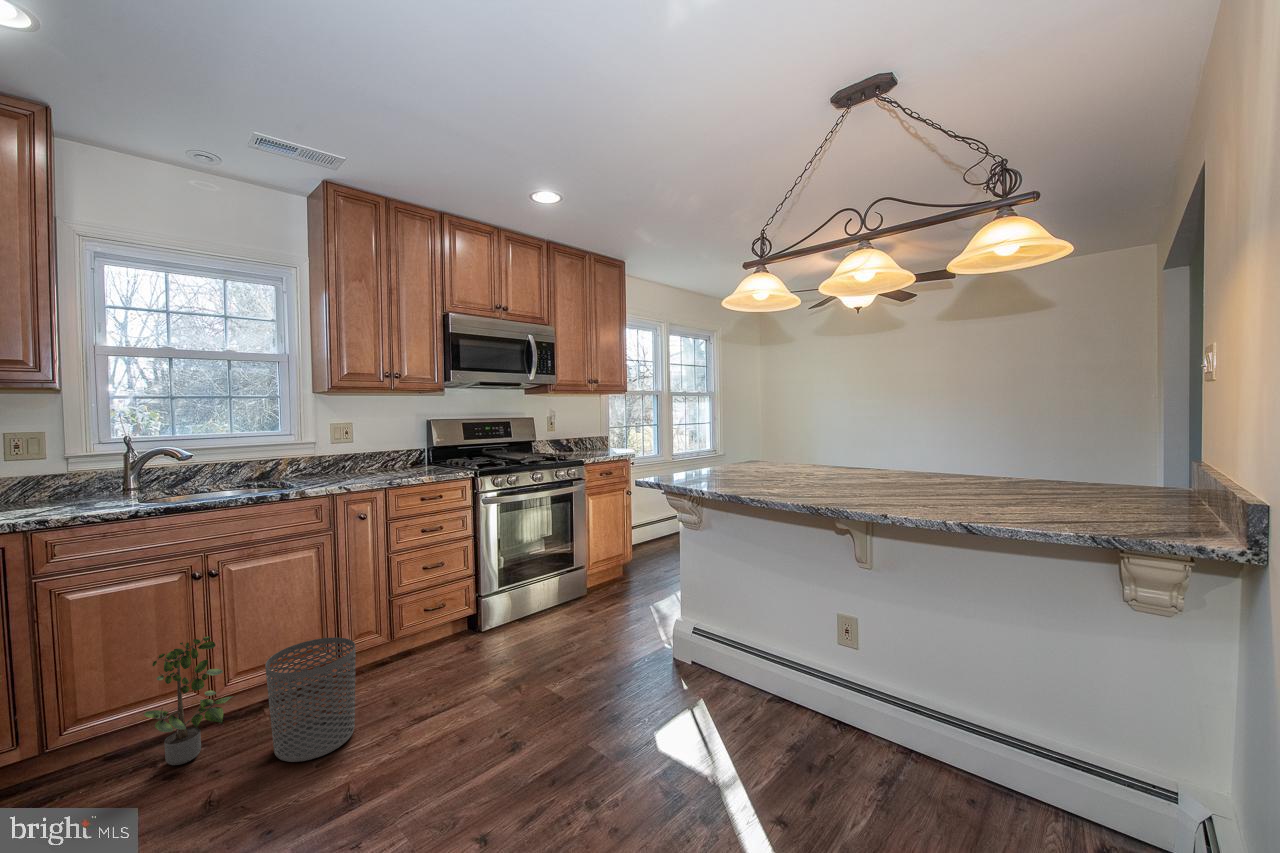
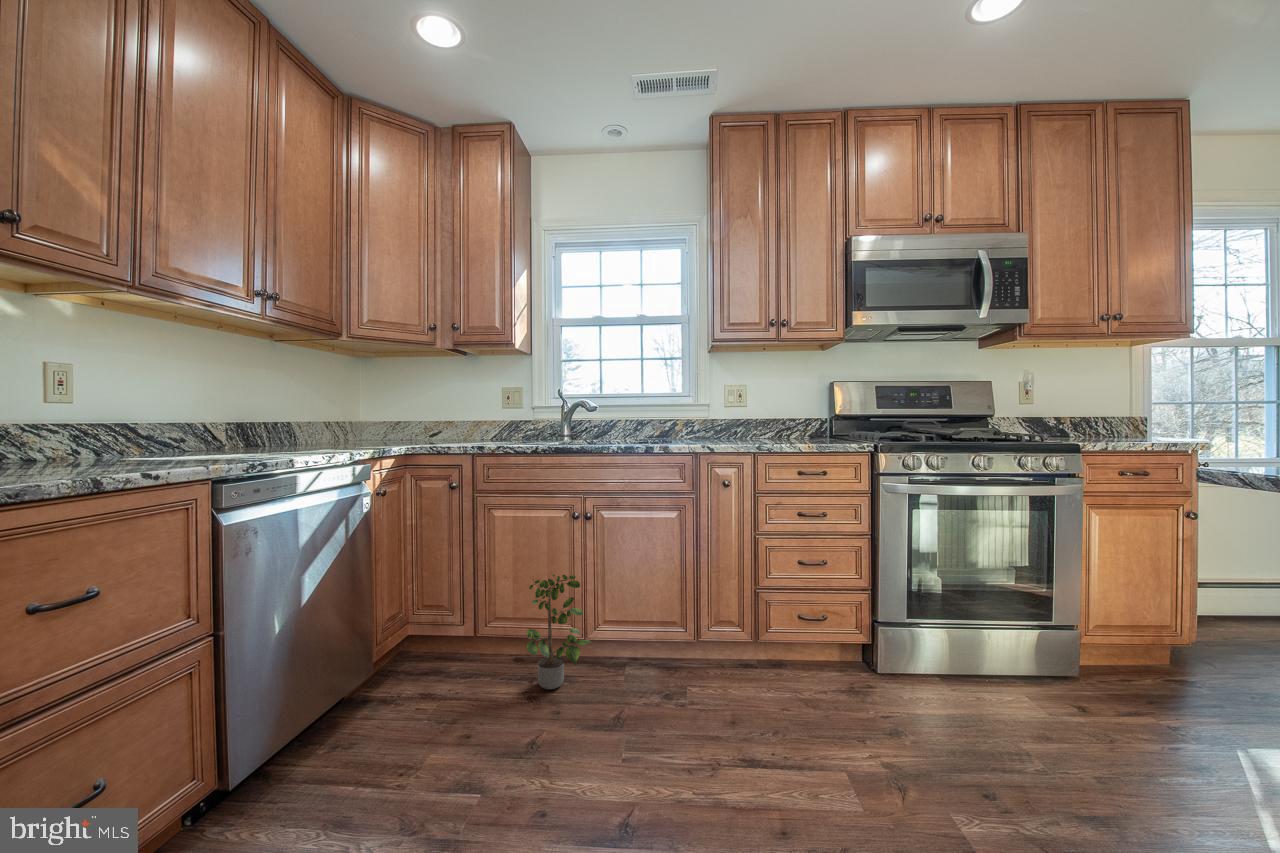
waste bin: present [265,637,356,762] -> none [595,609,683,748]

